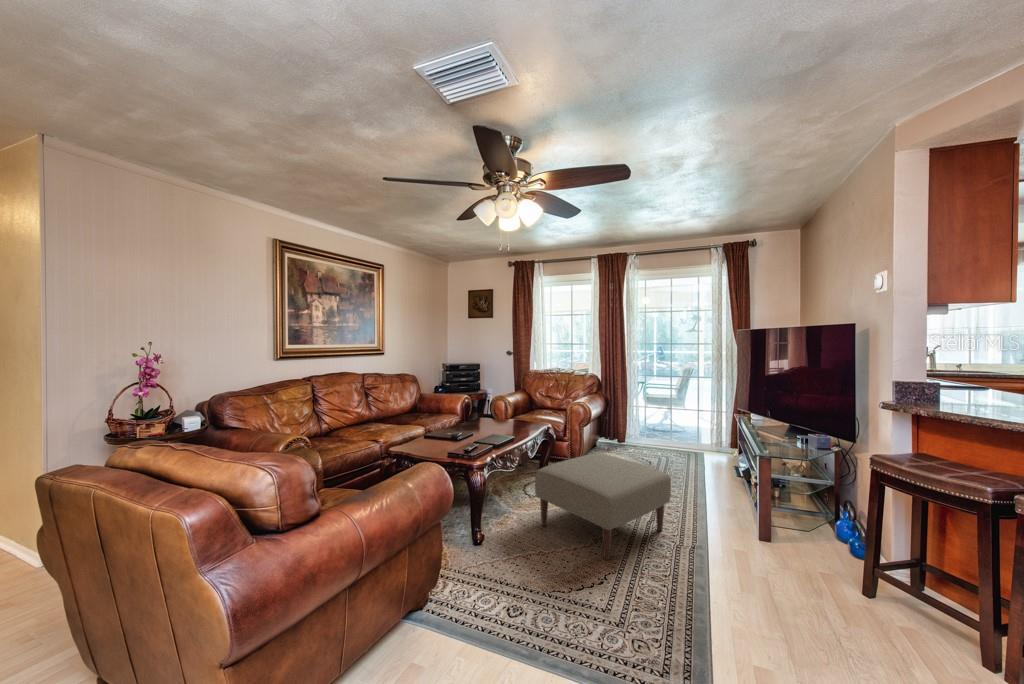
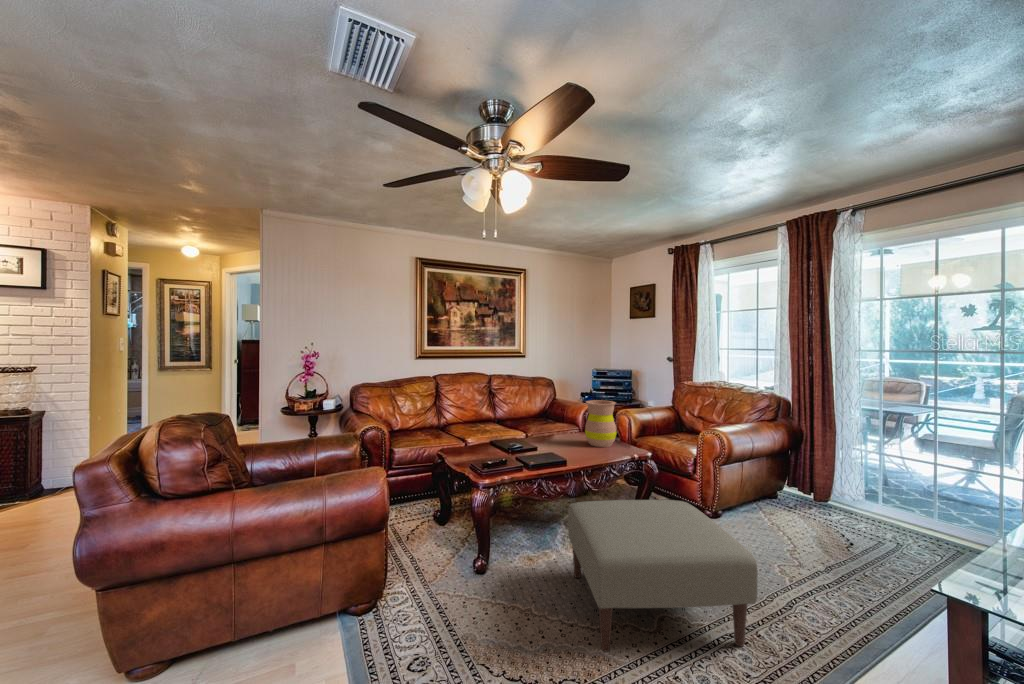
vase: none [497,388,522,426] -> present [585,400,616,447]

